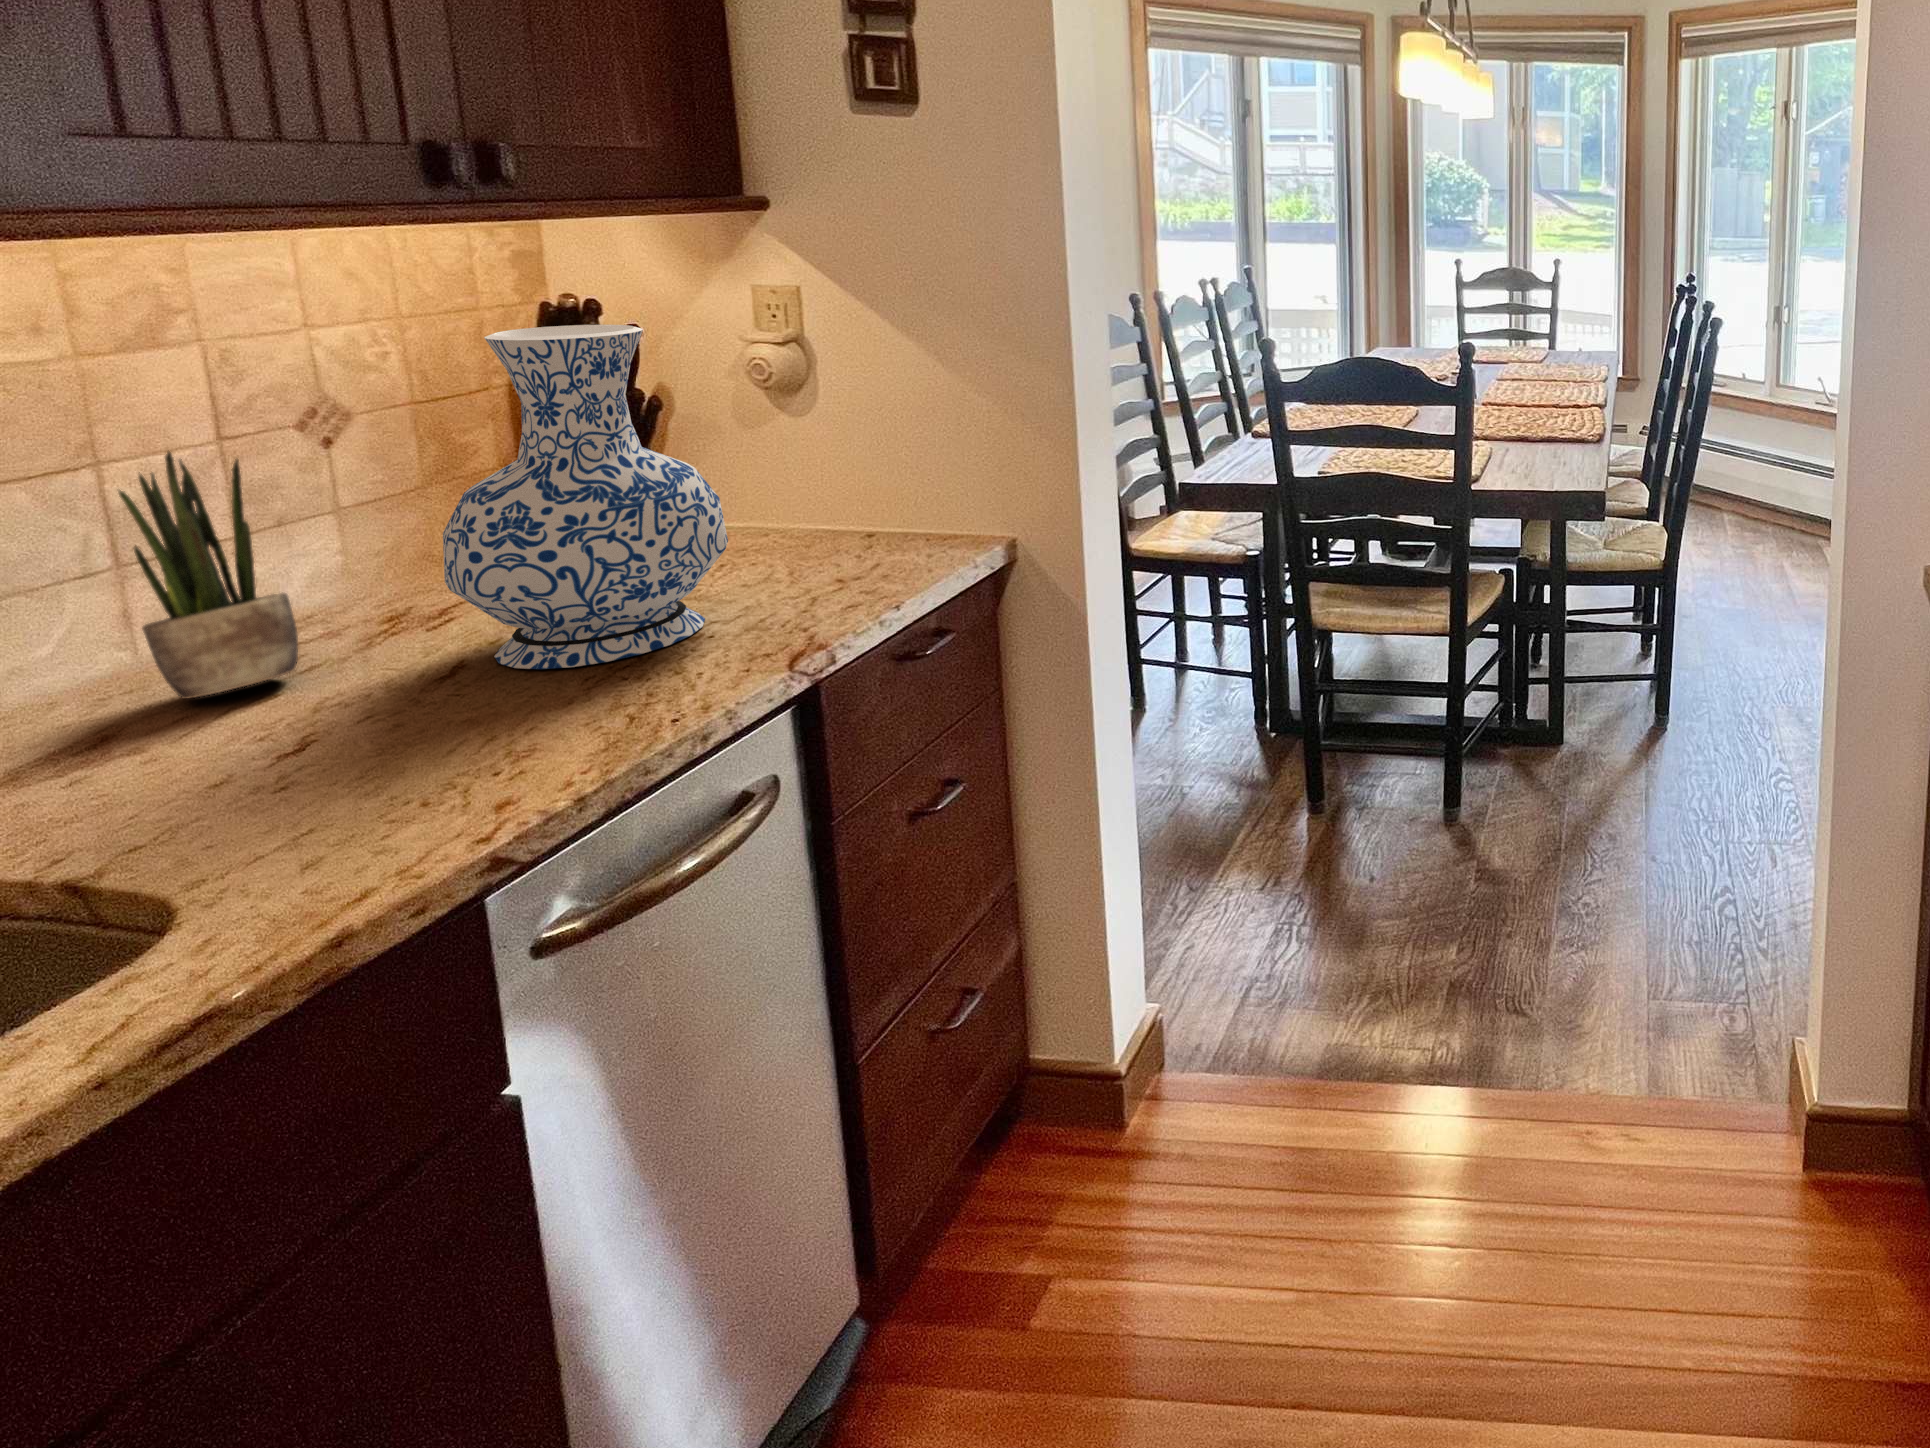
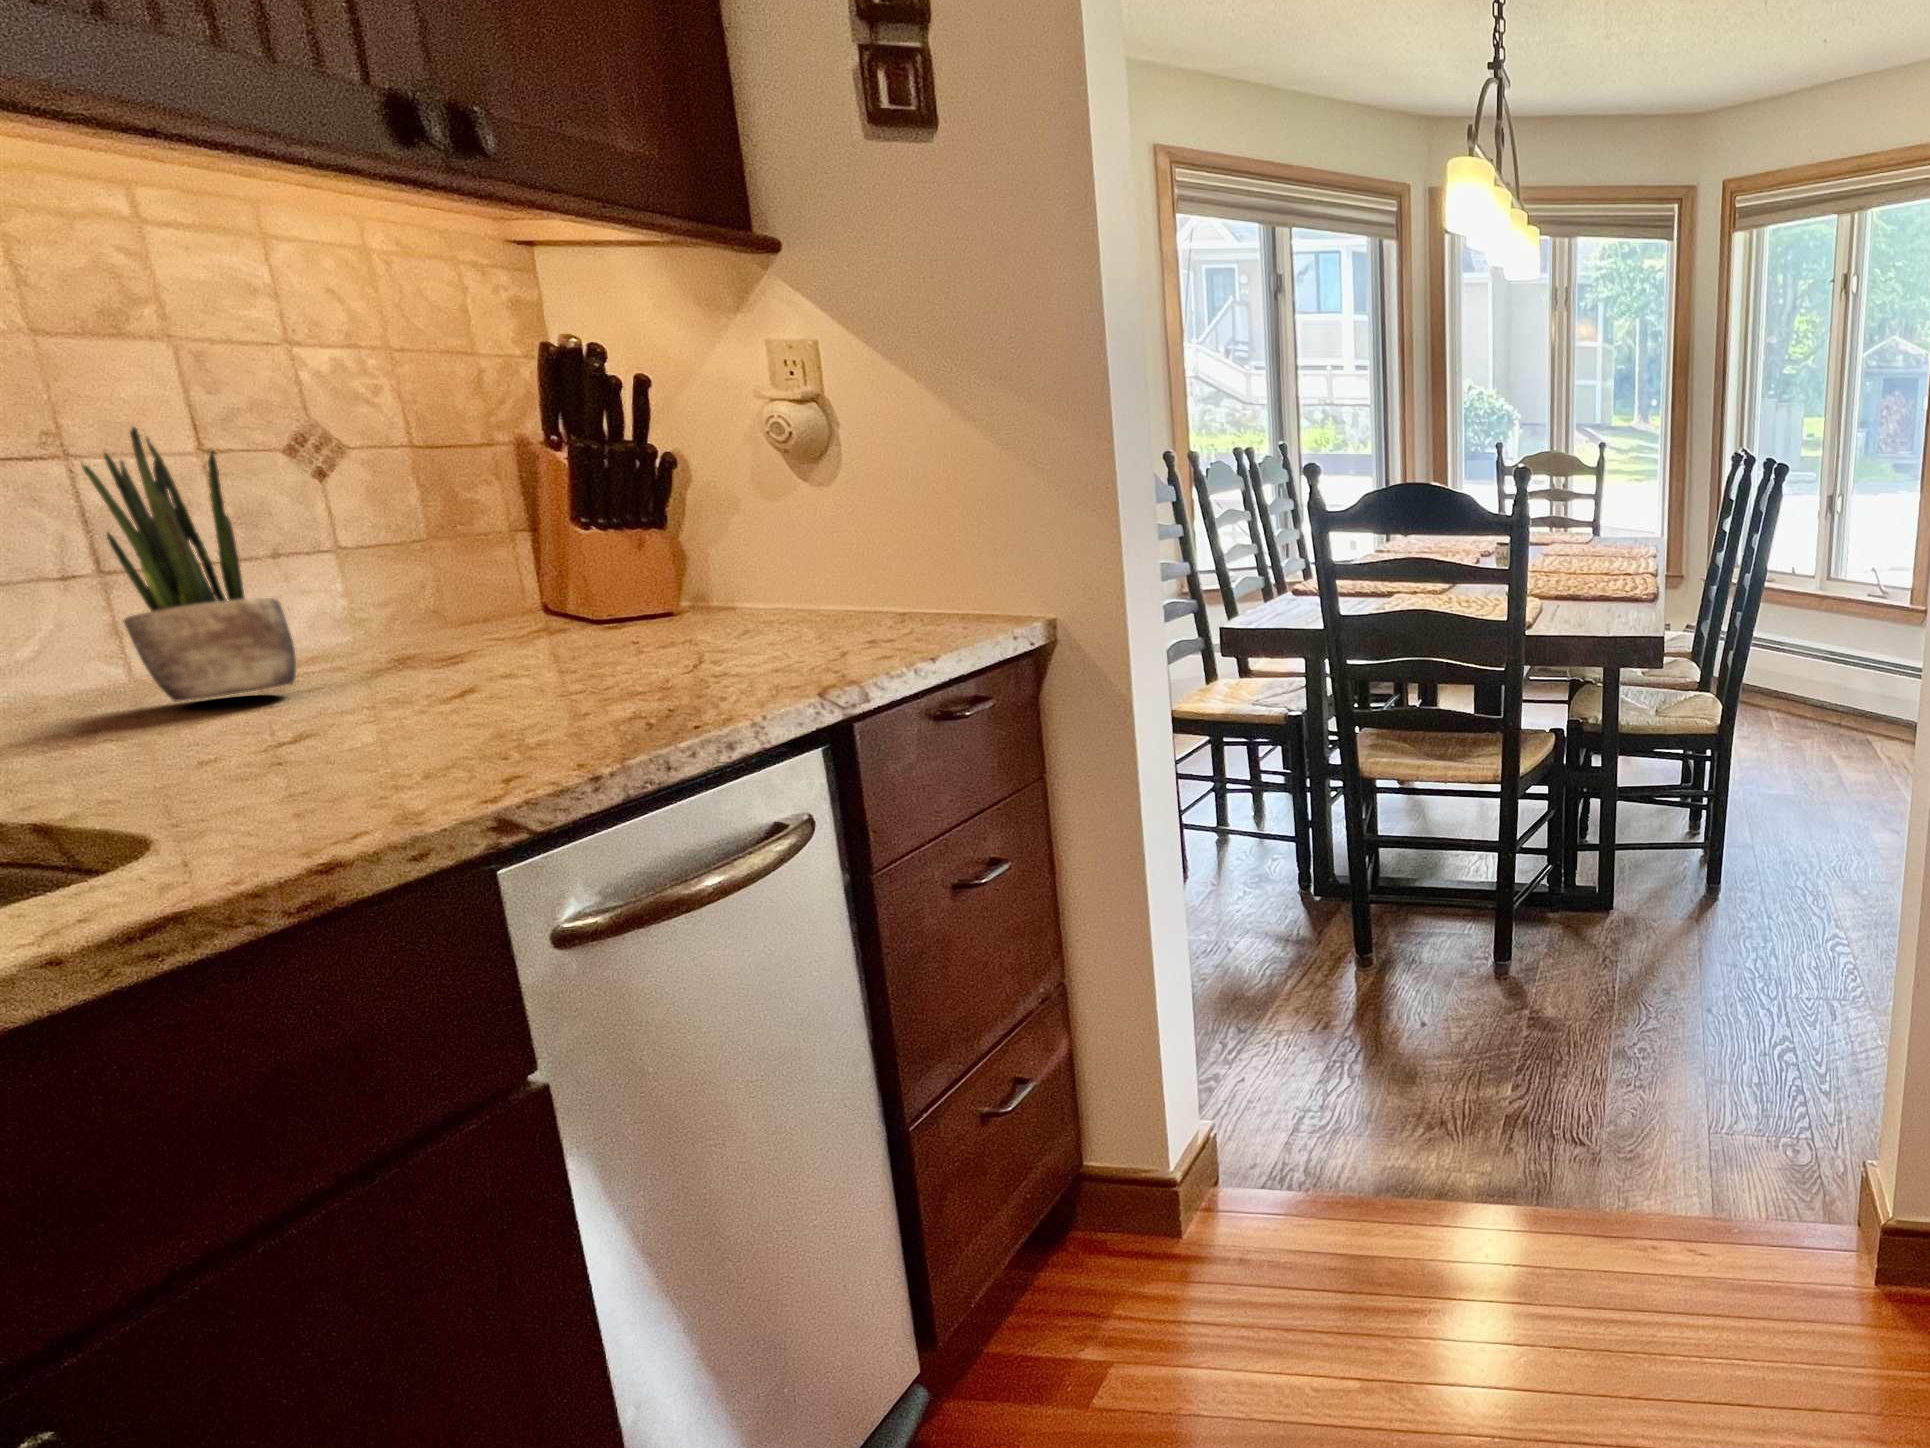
vase: present [443,325,728,669] -> none [440,317,750,691]

